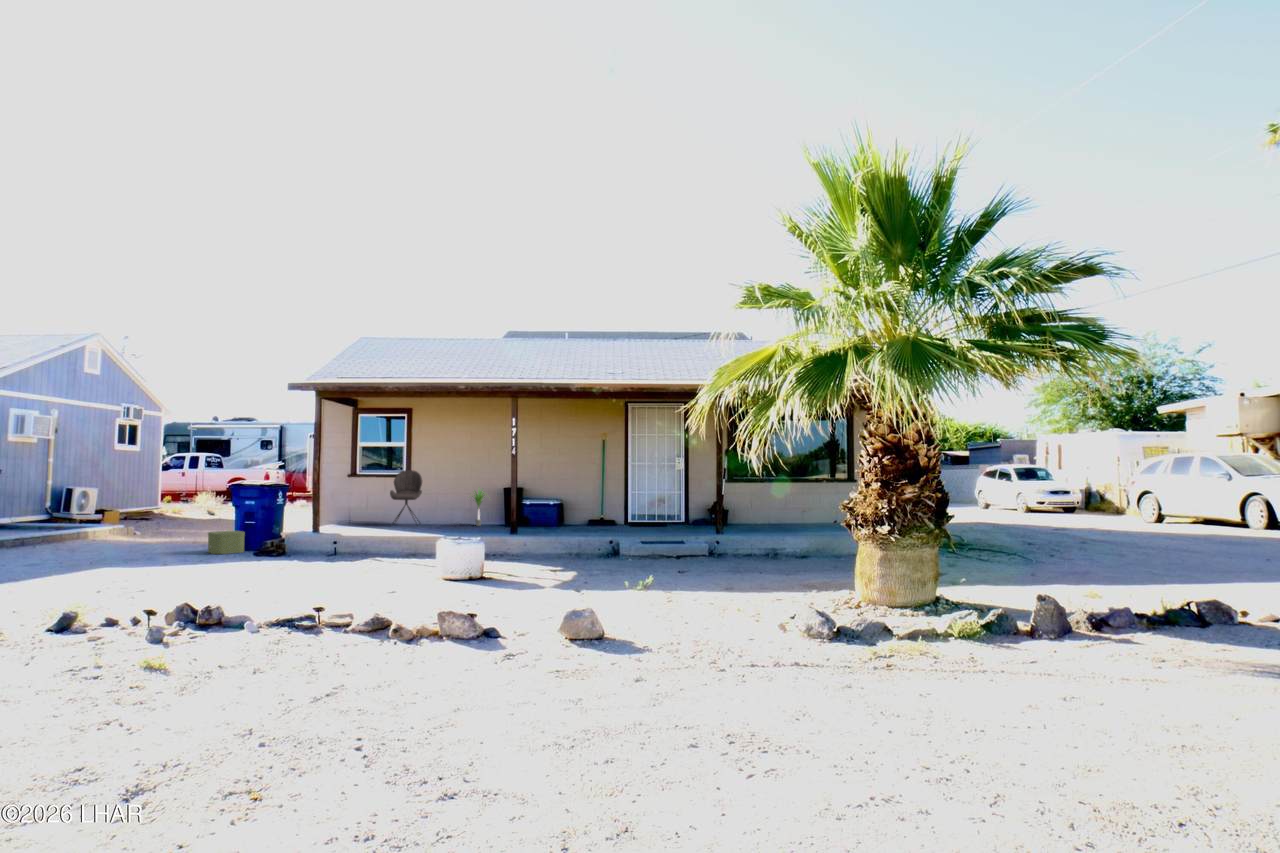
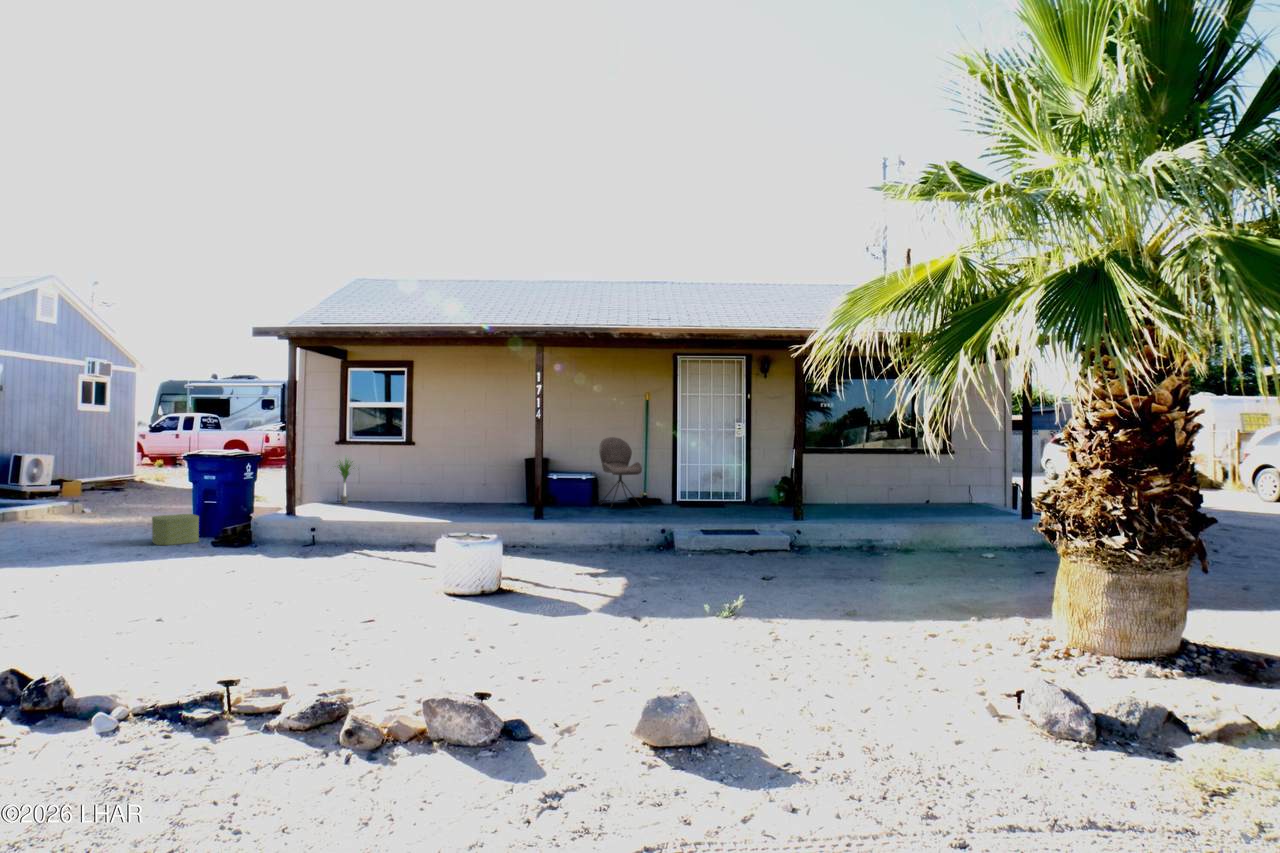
chair: present [390,470,422,521] -> present [599,437,642,507]
potted plant: present [472,491,484,526] -> present [337,460,351,504]

